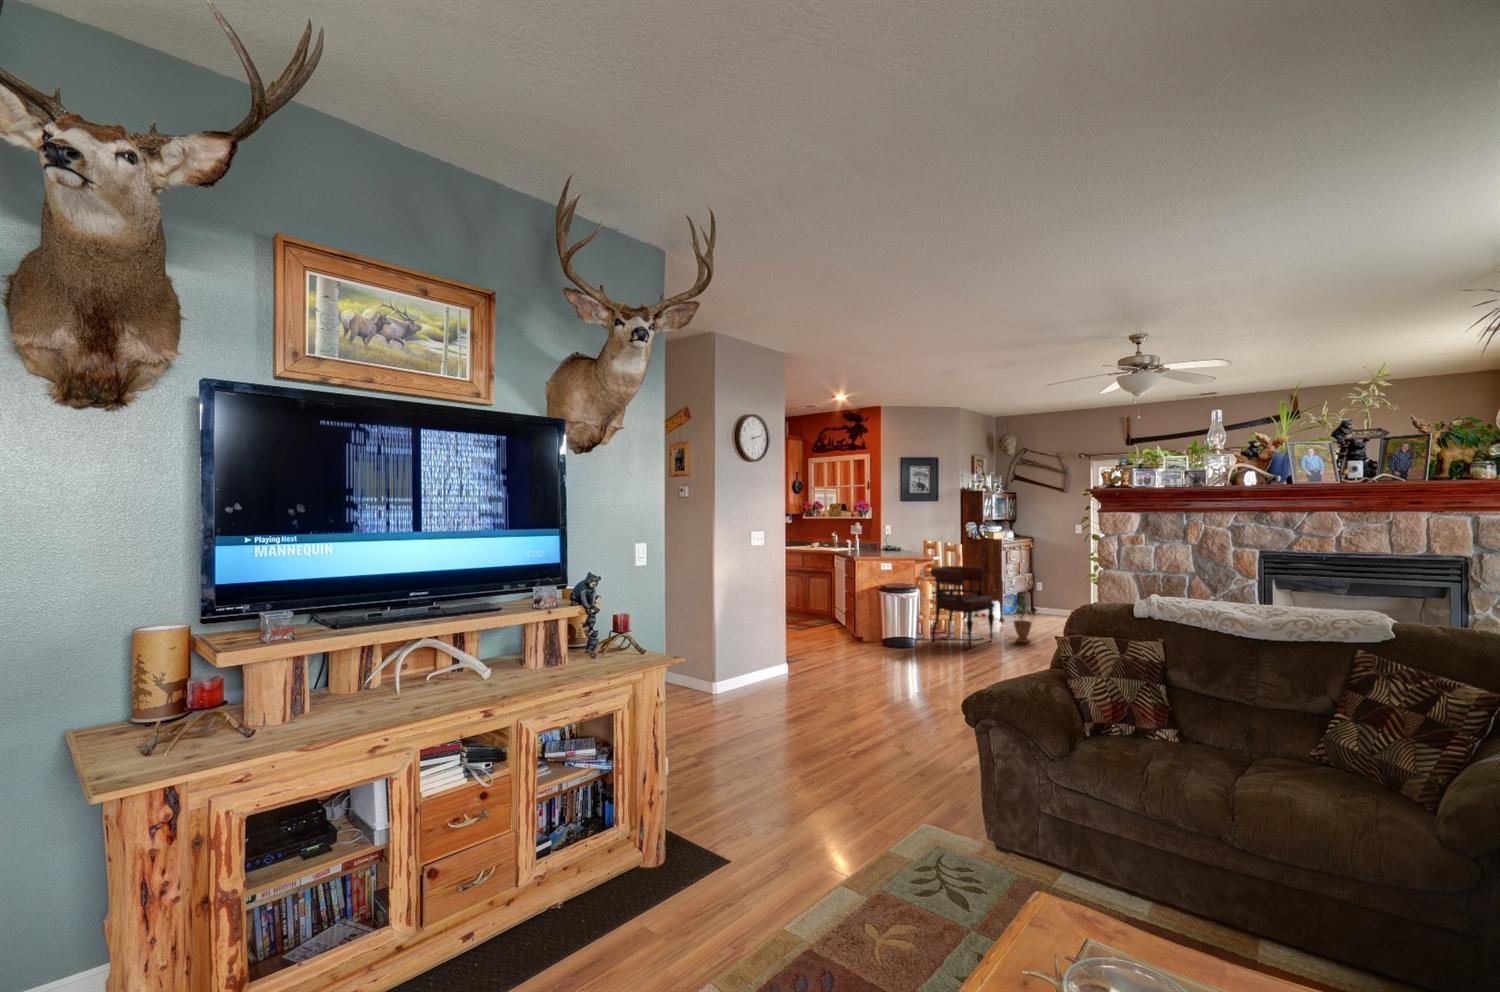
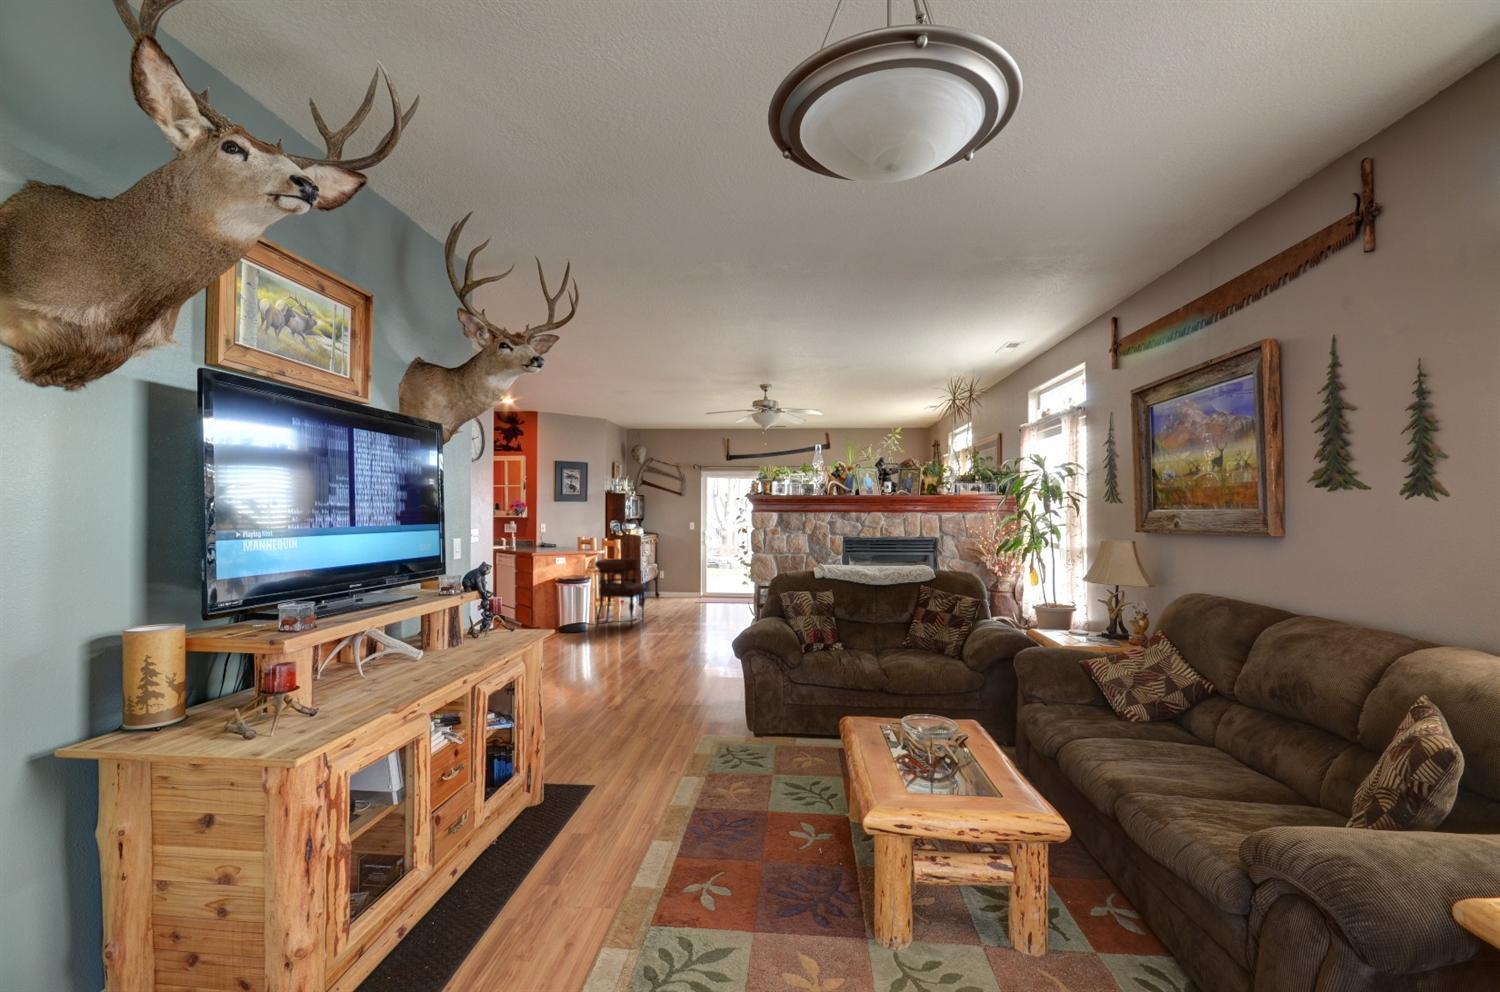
potted plant: present [1013,594,1032,643] -> none [657,577,673,619]

